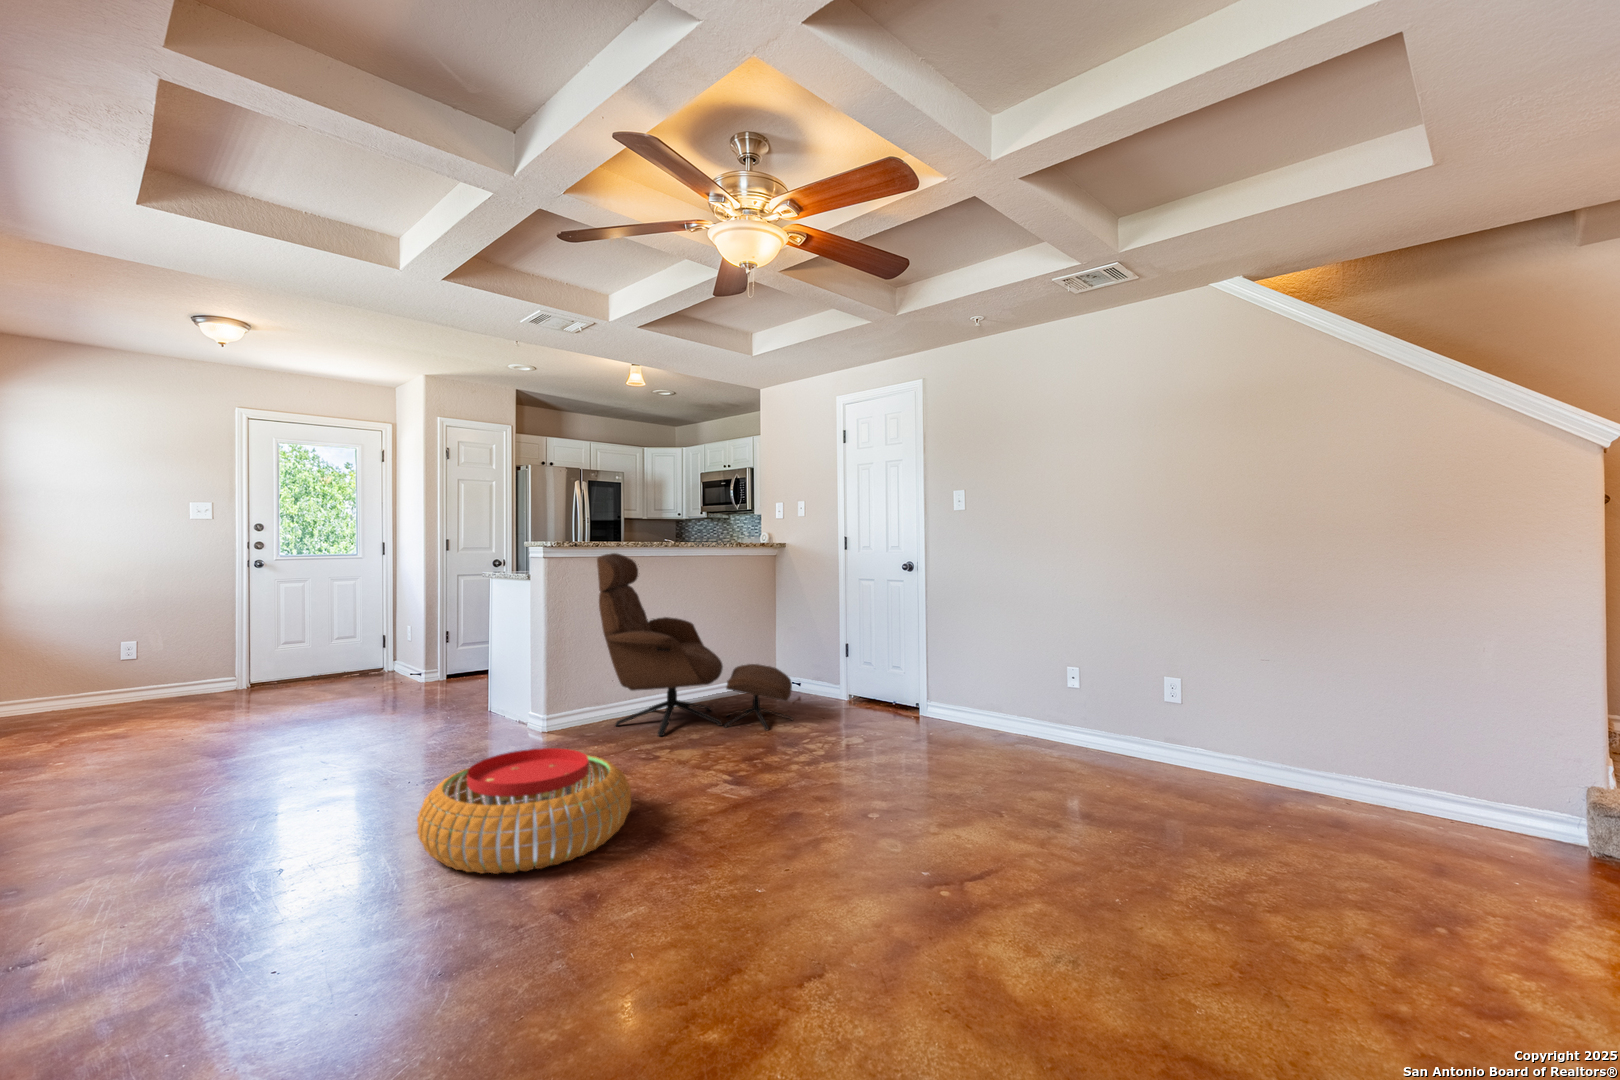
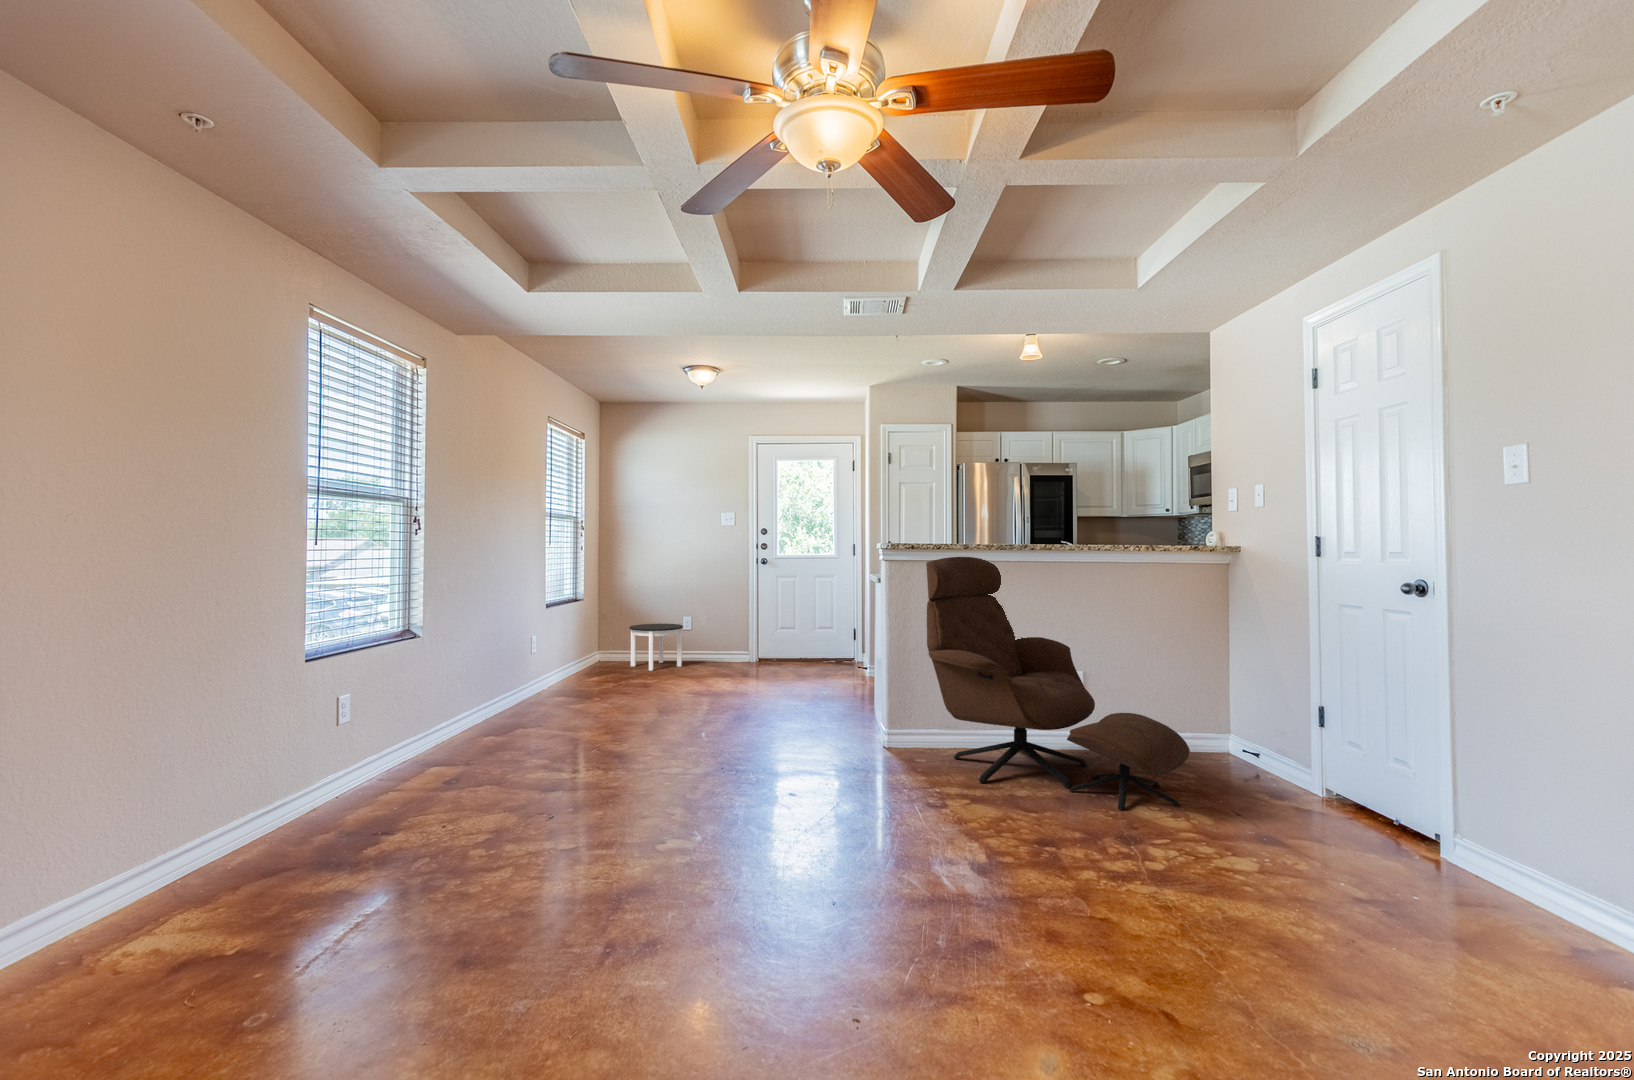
round table: none [27,652,132,720] -> present [629,624,683,671]
pouf: present [417,748,631,874] -> none [602,760,815,893]

